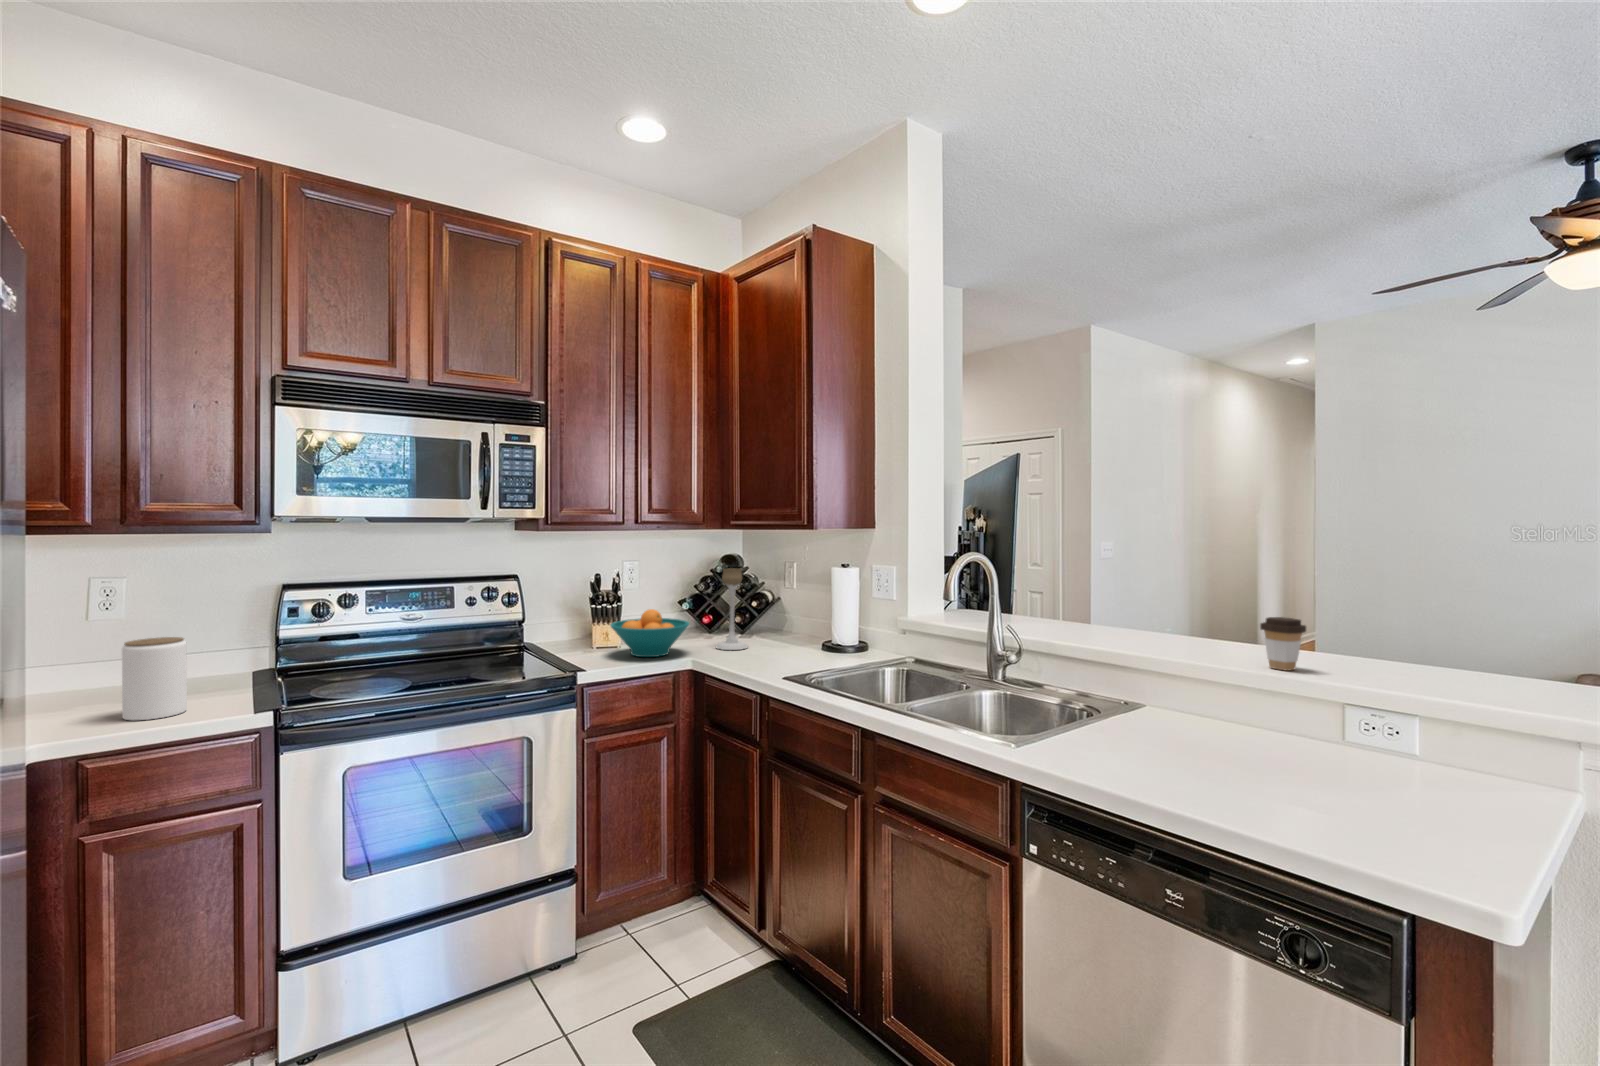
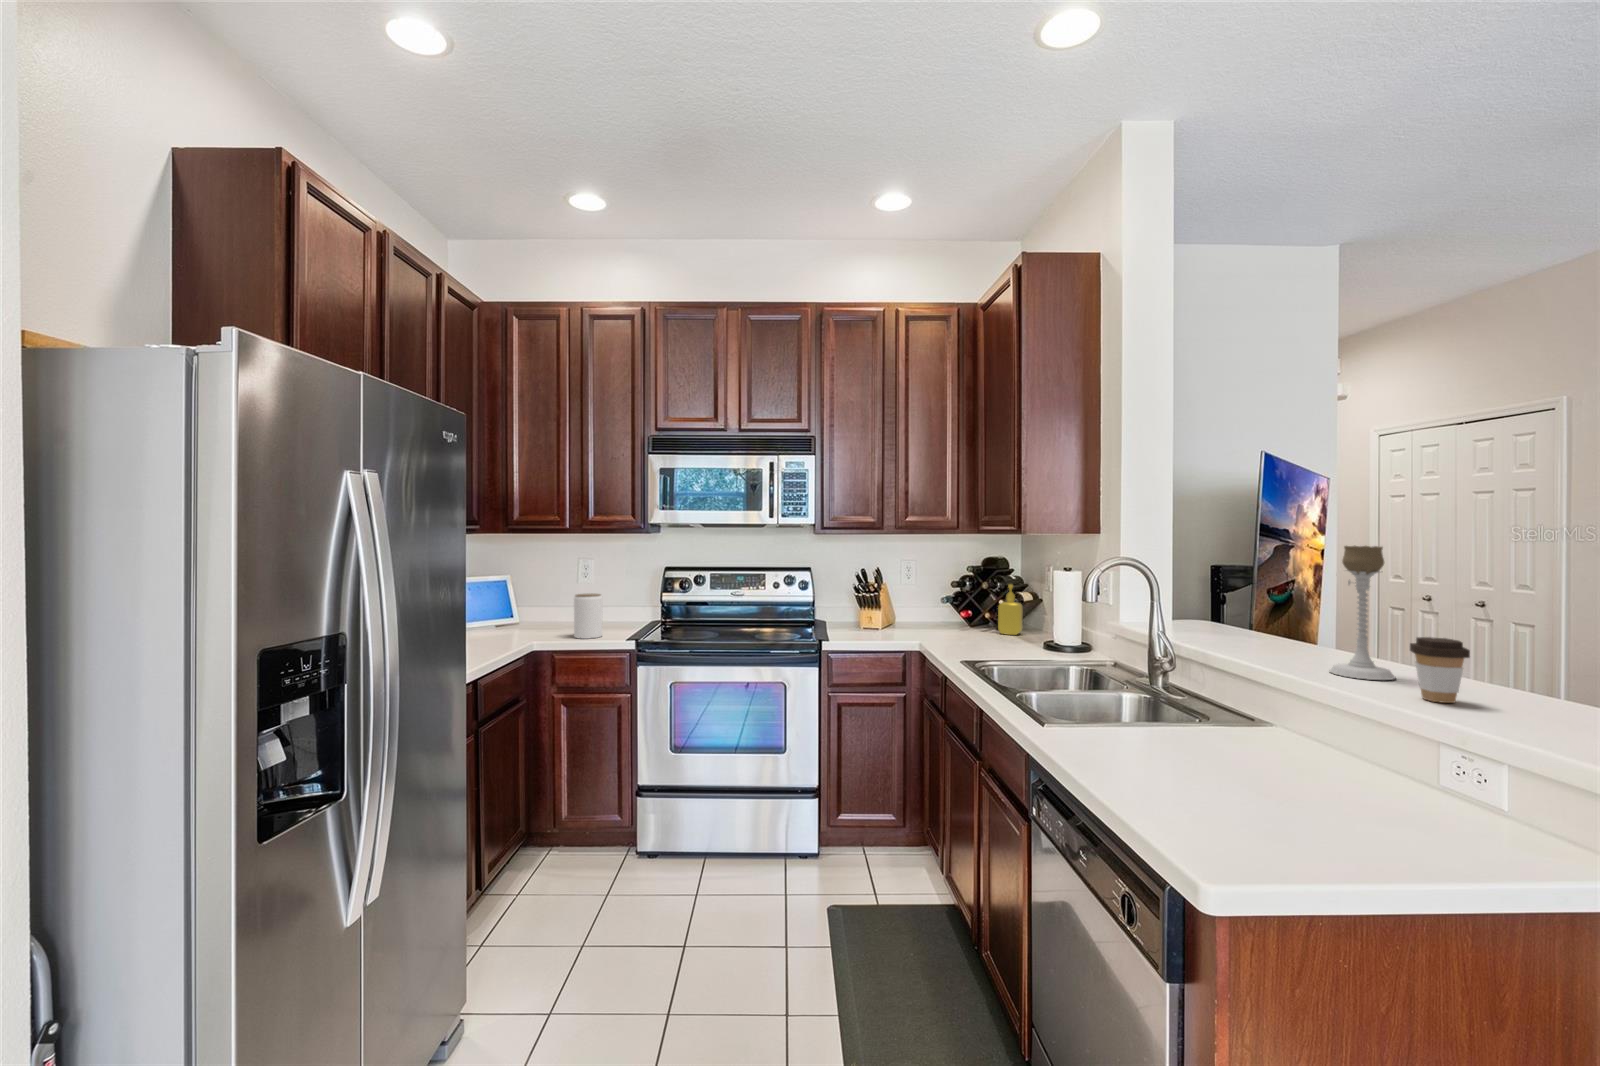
candle holder: present [716,568,748,650] -> present [1329,546,1396,680]
soap dispenser: none [749,585,773,639] -> present [998,584,1022,635]
fruit bowl: present [610,609,689,657] -> none [862,599,927,638]

